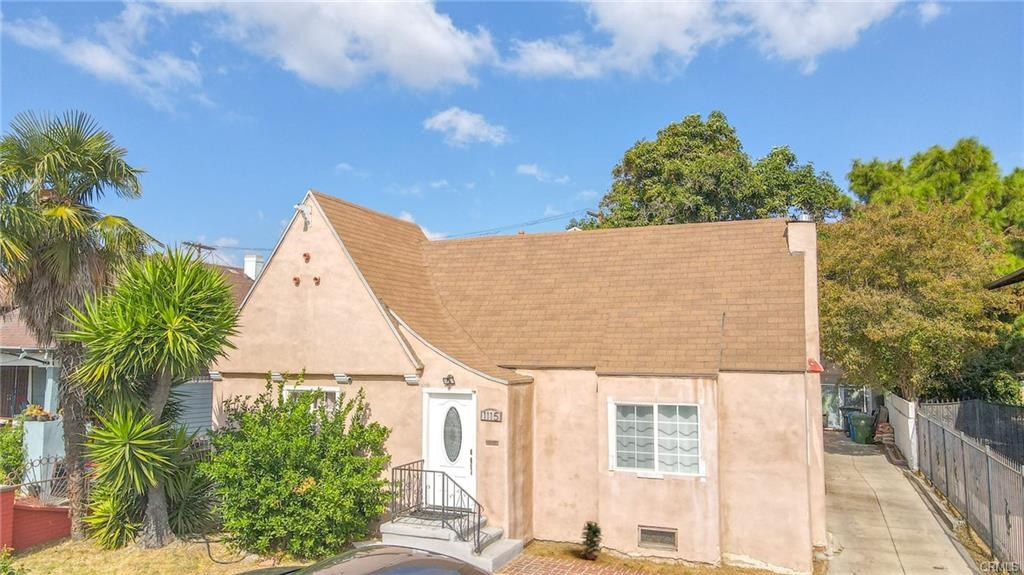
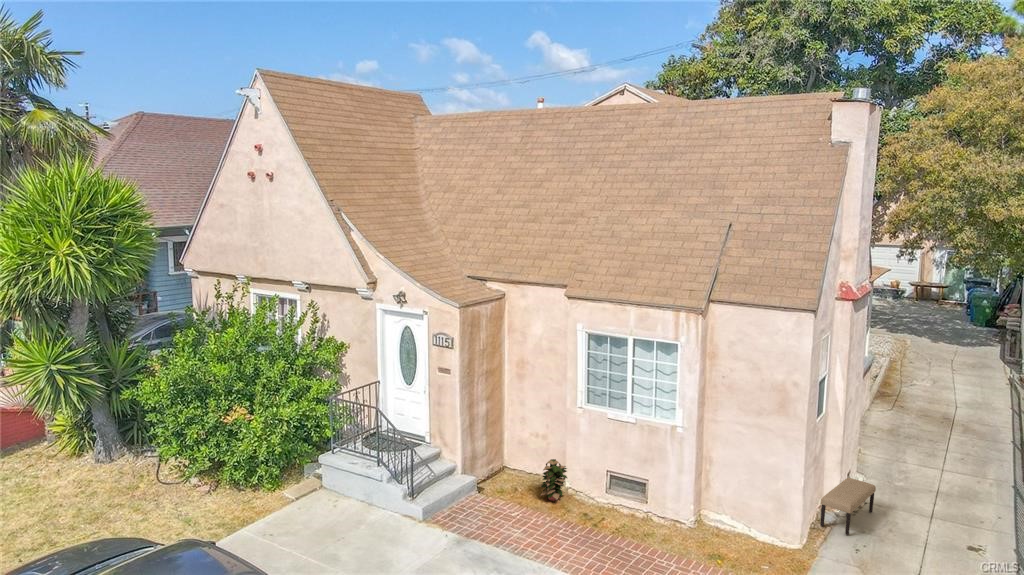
bench: none [817,524,852,565] -> present [820,478,876,535]

